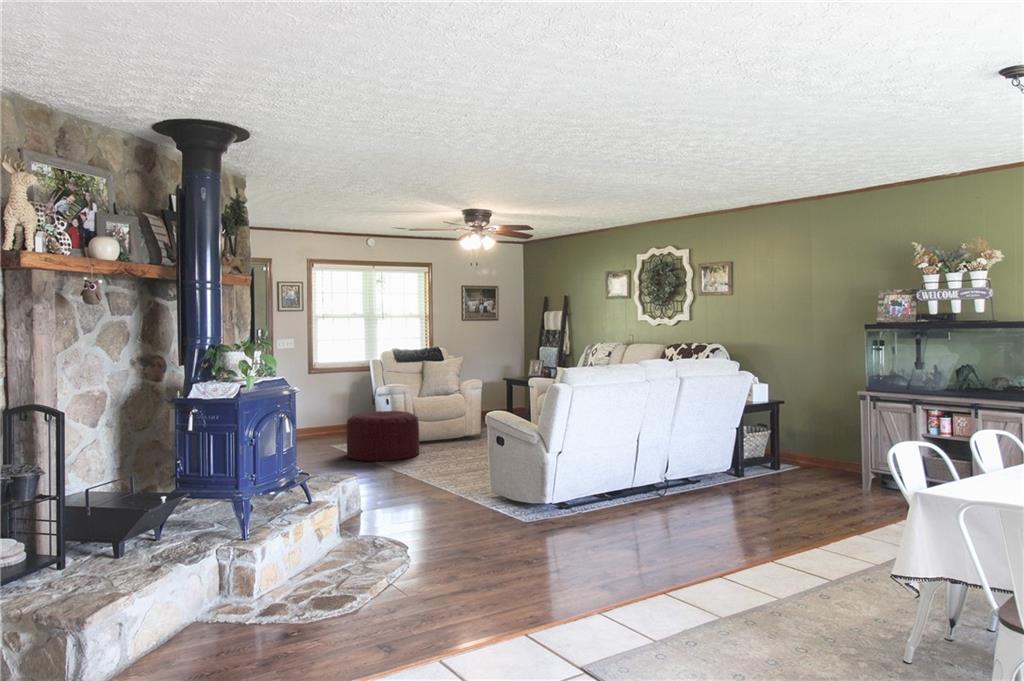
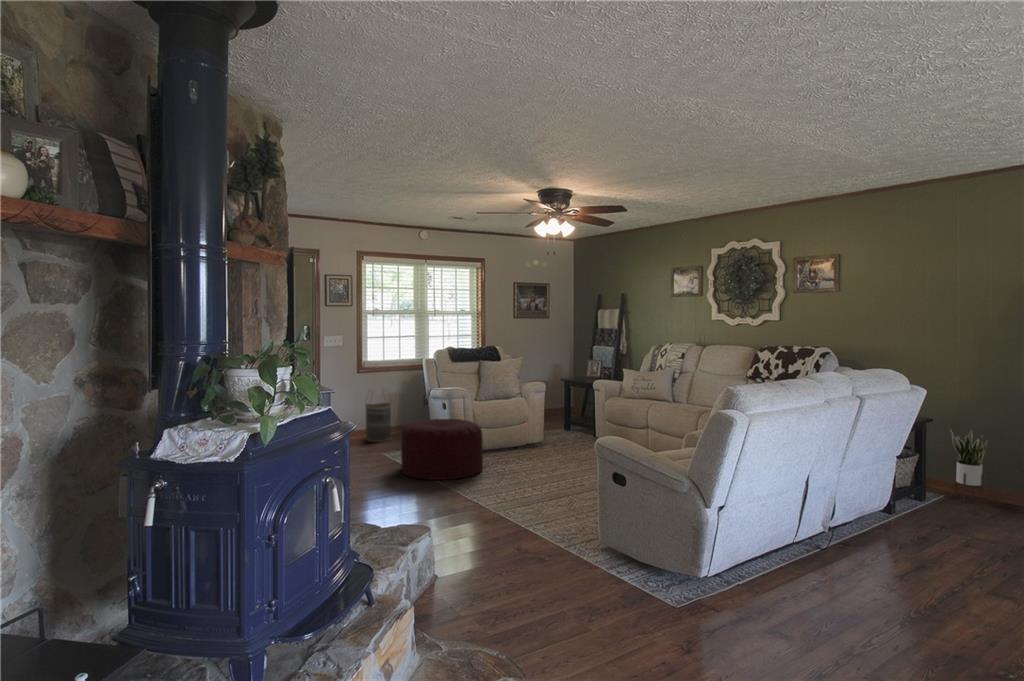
basket: none [317,387,342,437] -> present [365,403,391,442]
potted plant: none [801,410,828,469] -> present [950,429,988,502]

